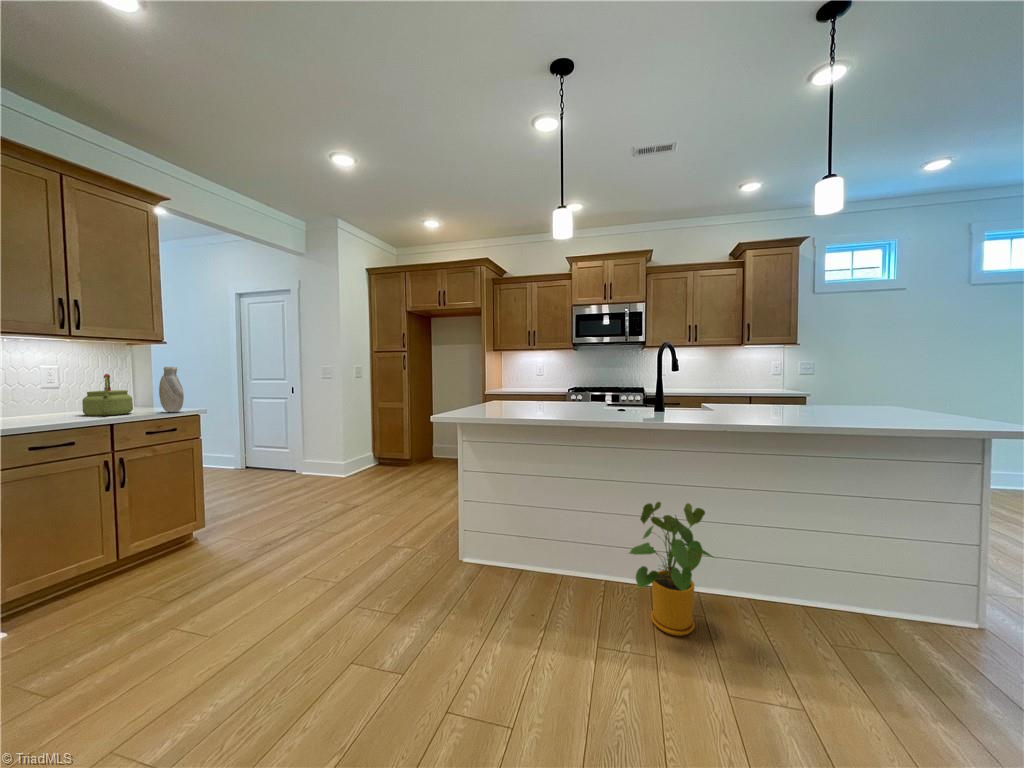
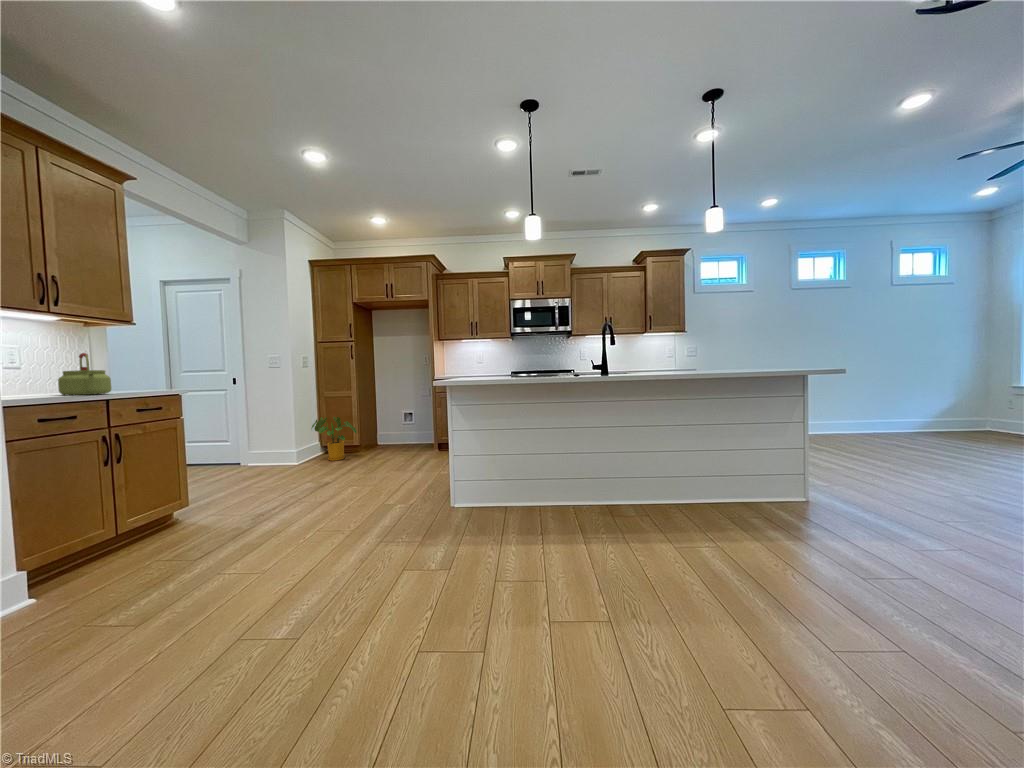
vase: present [159,367,184,412] -> none [139,347,163,393]
house plant: present [629,502,713,636] -> present [312,417,356,461]

